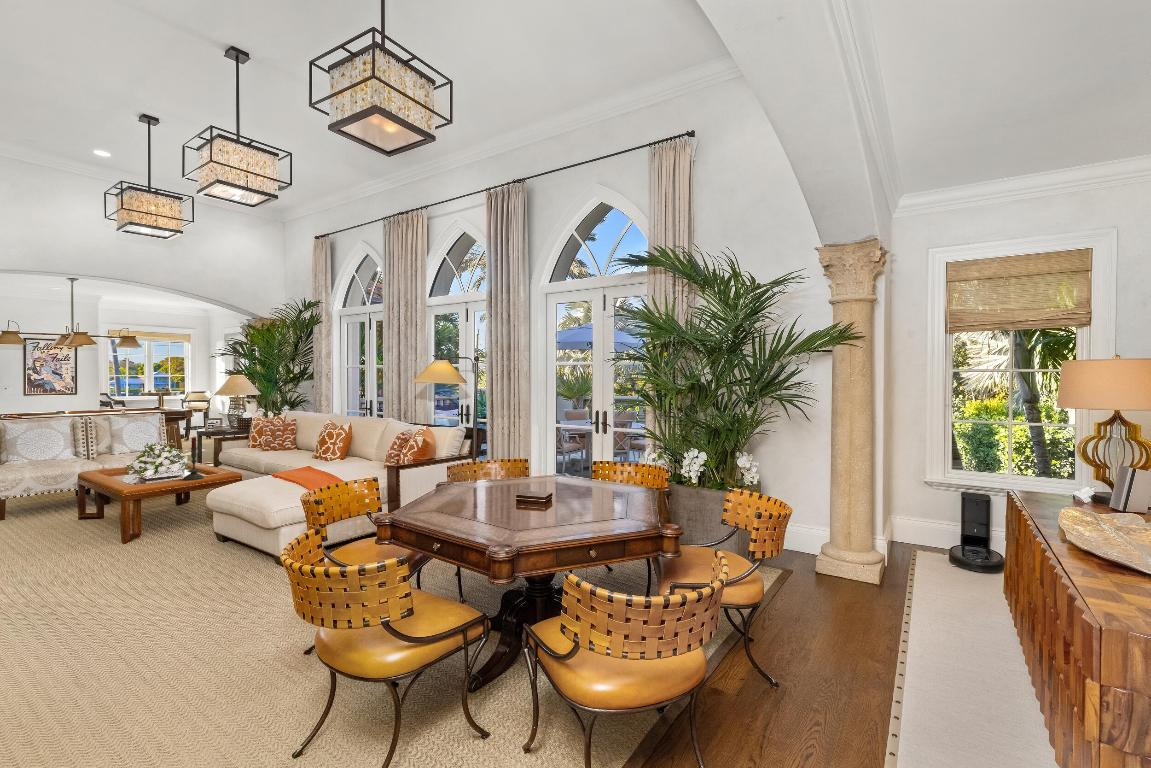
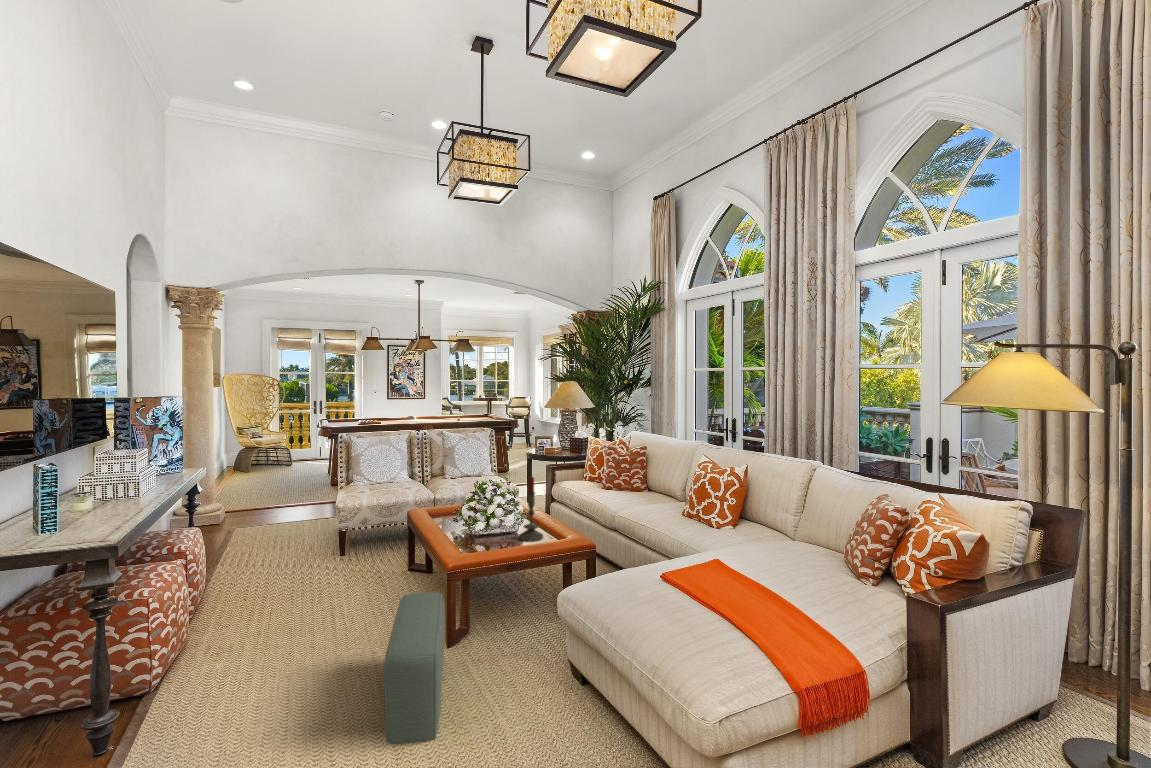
pouf: none [77,511,120,588] -> present [384,592,445,744]

